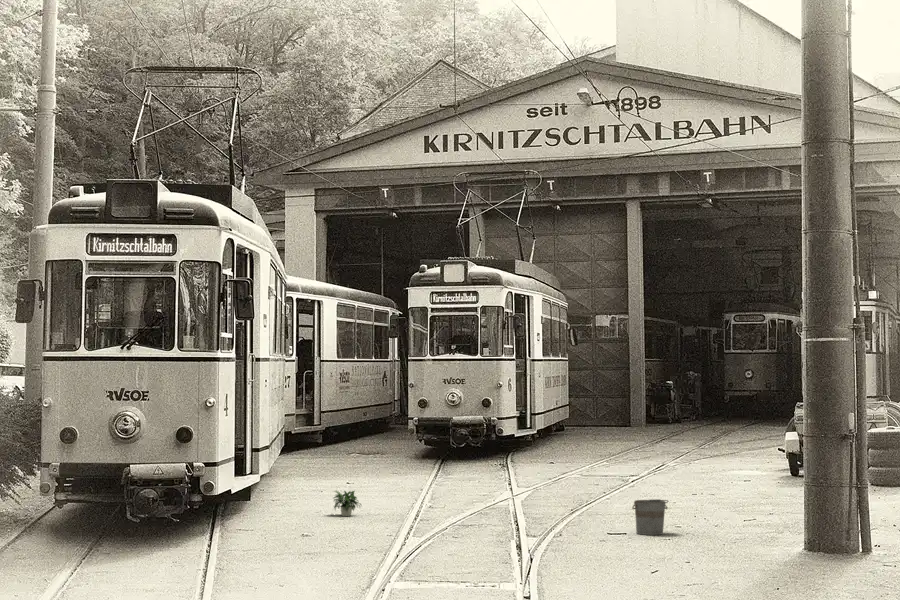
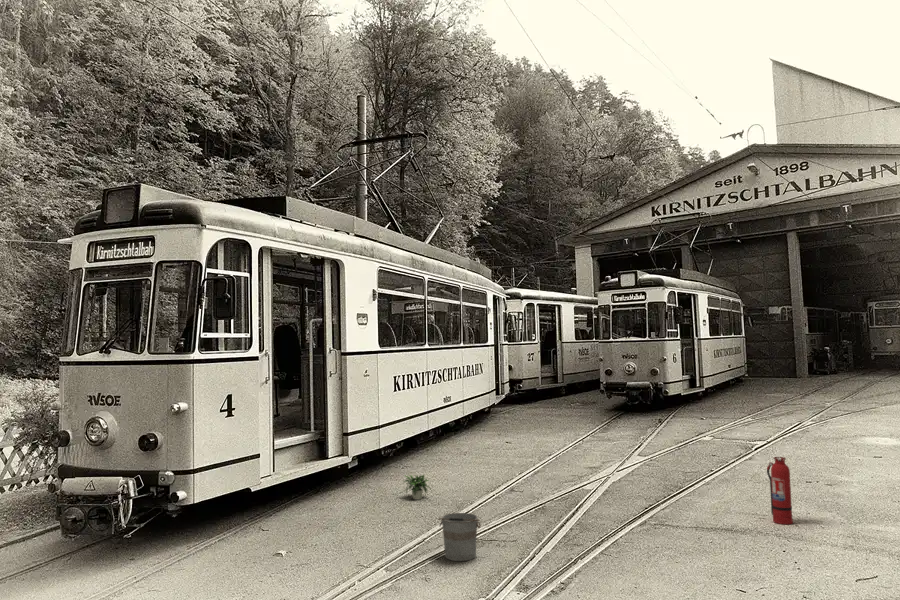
fire extinguisher: none [681,460,700,517] -> present [767,457,793,524]
bucket: present [632,499,668,535] -> present [439,513,481,561]

